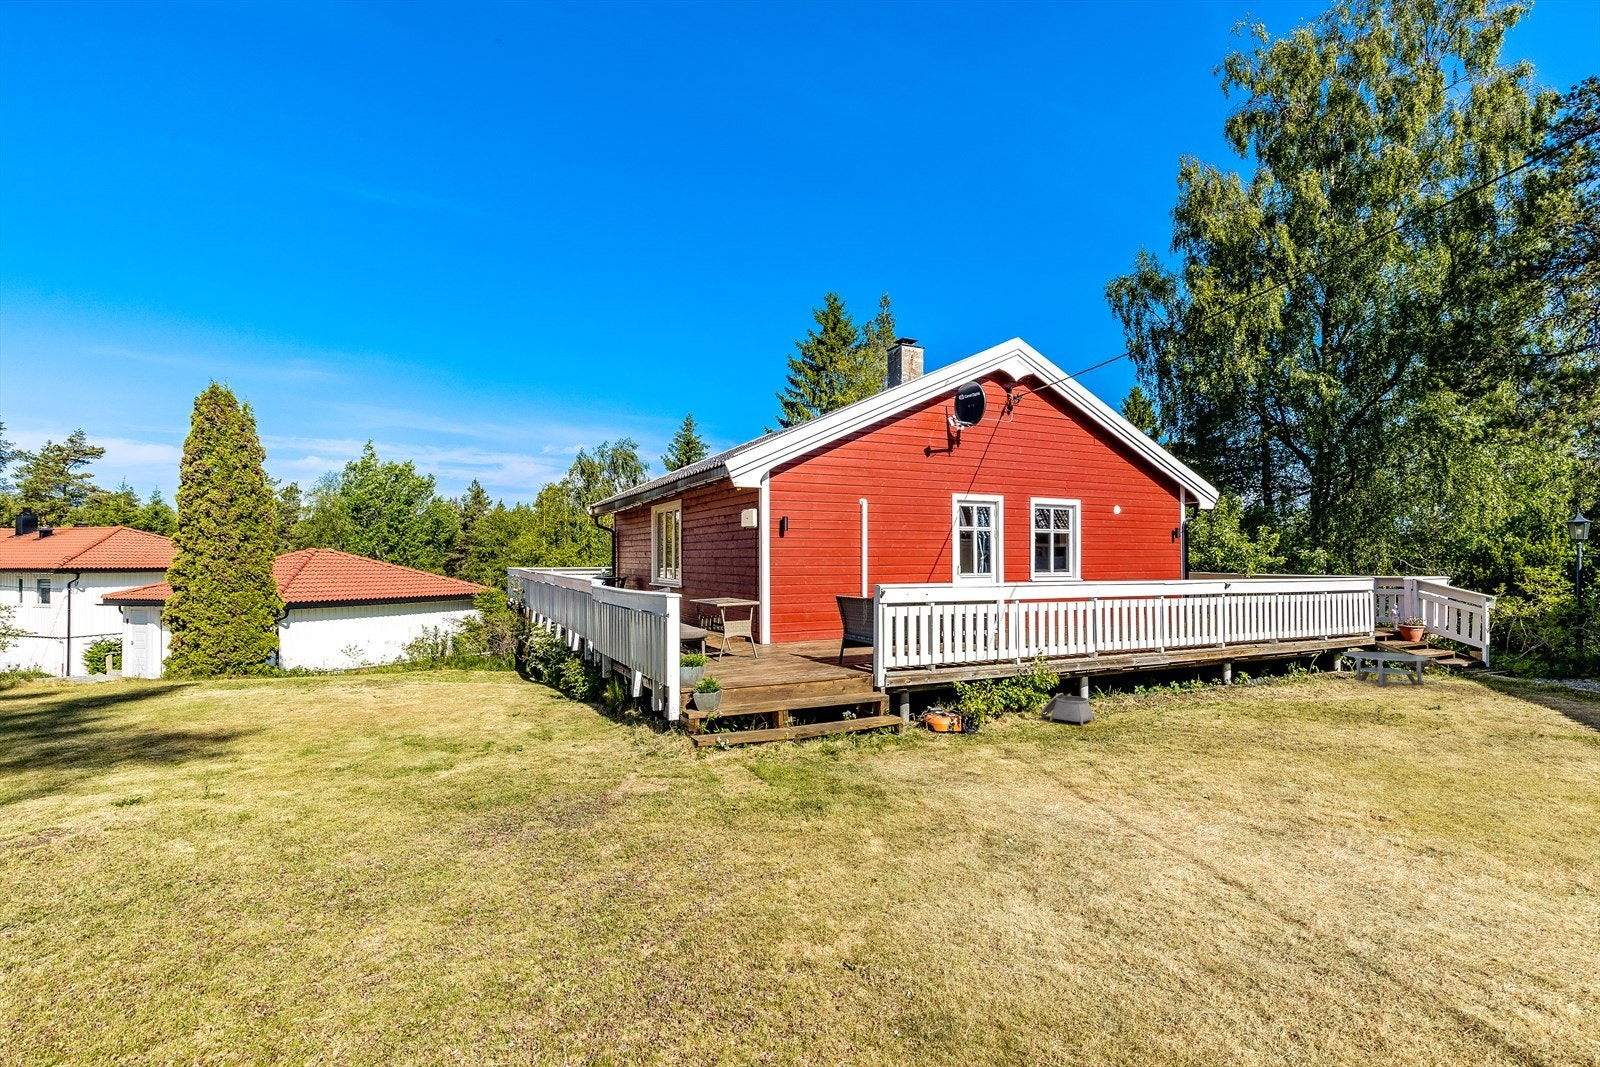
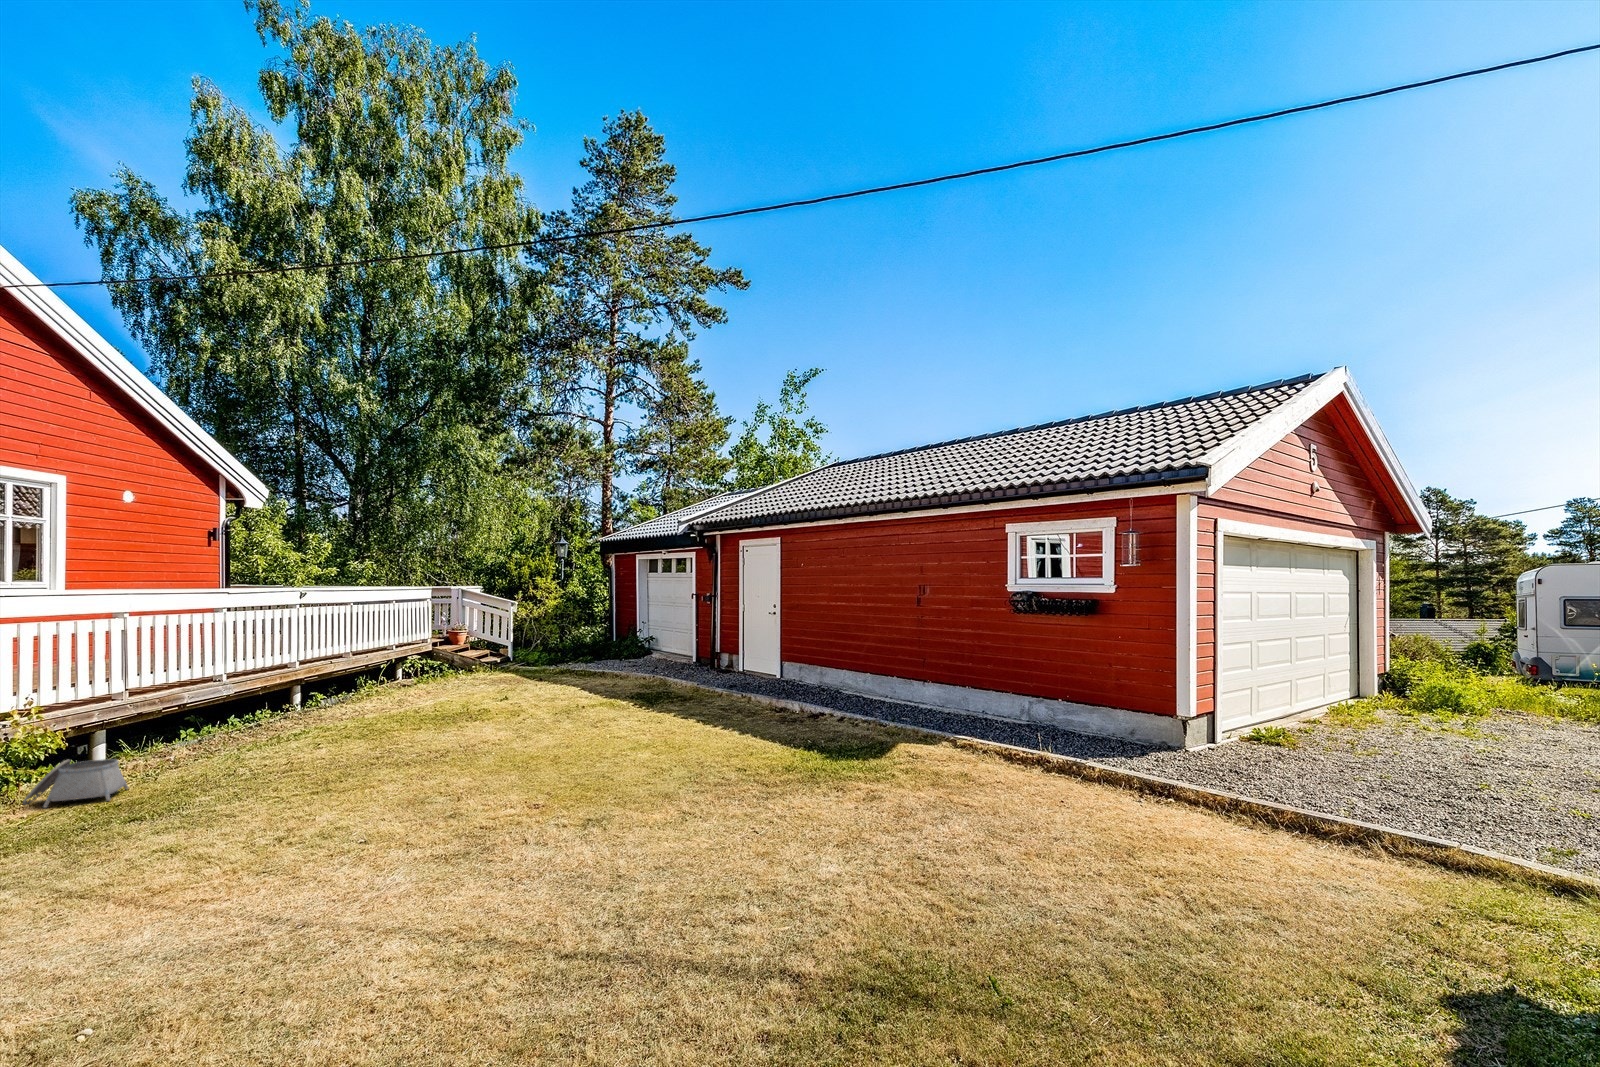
round table: present [1343,652,1430,688] -> none [408,655,479,689]

